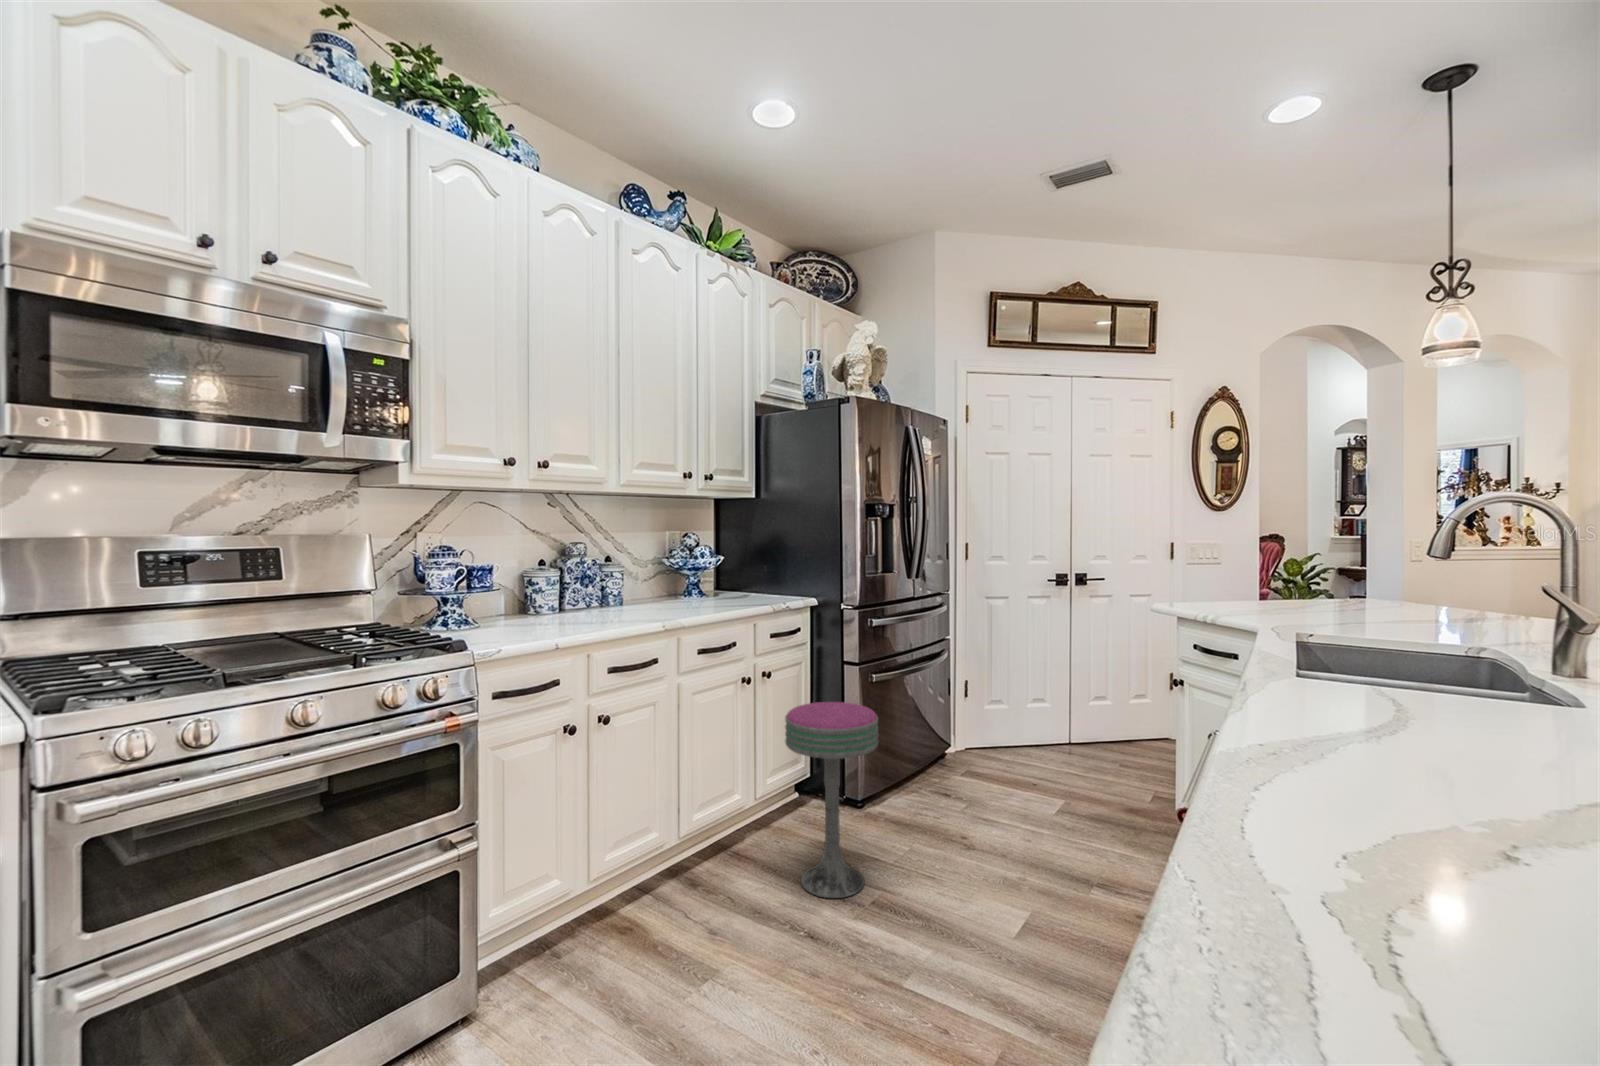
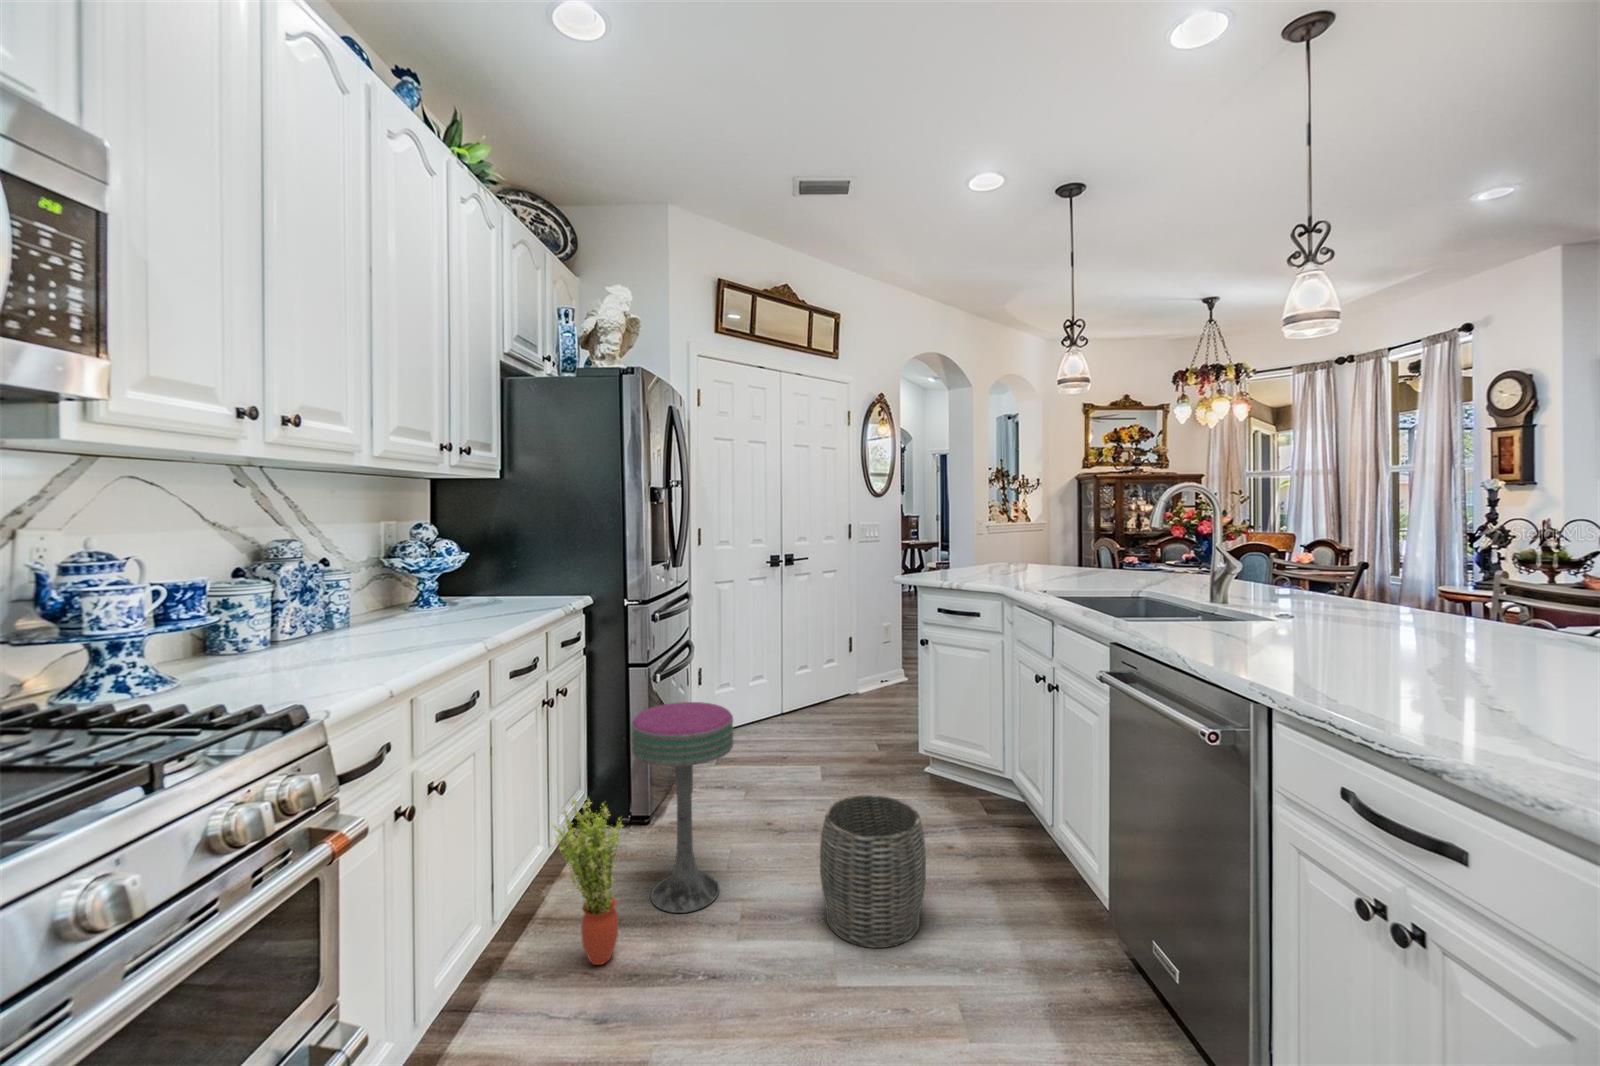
potted plant: none [697,760,750,909] -> present [554,799,623,965]
woven basket: none [923,832,1044,1007] -> present [820,795,926,948]

